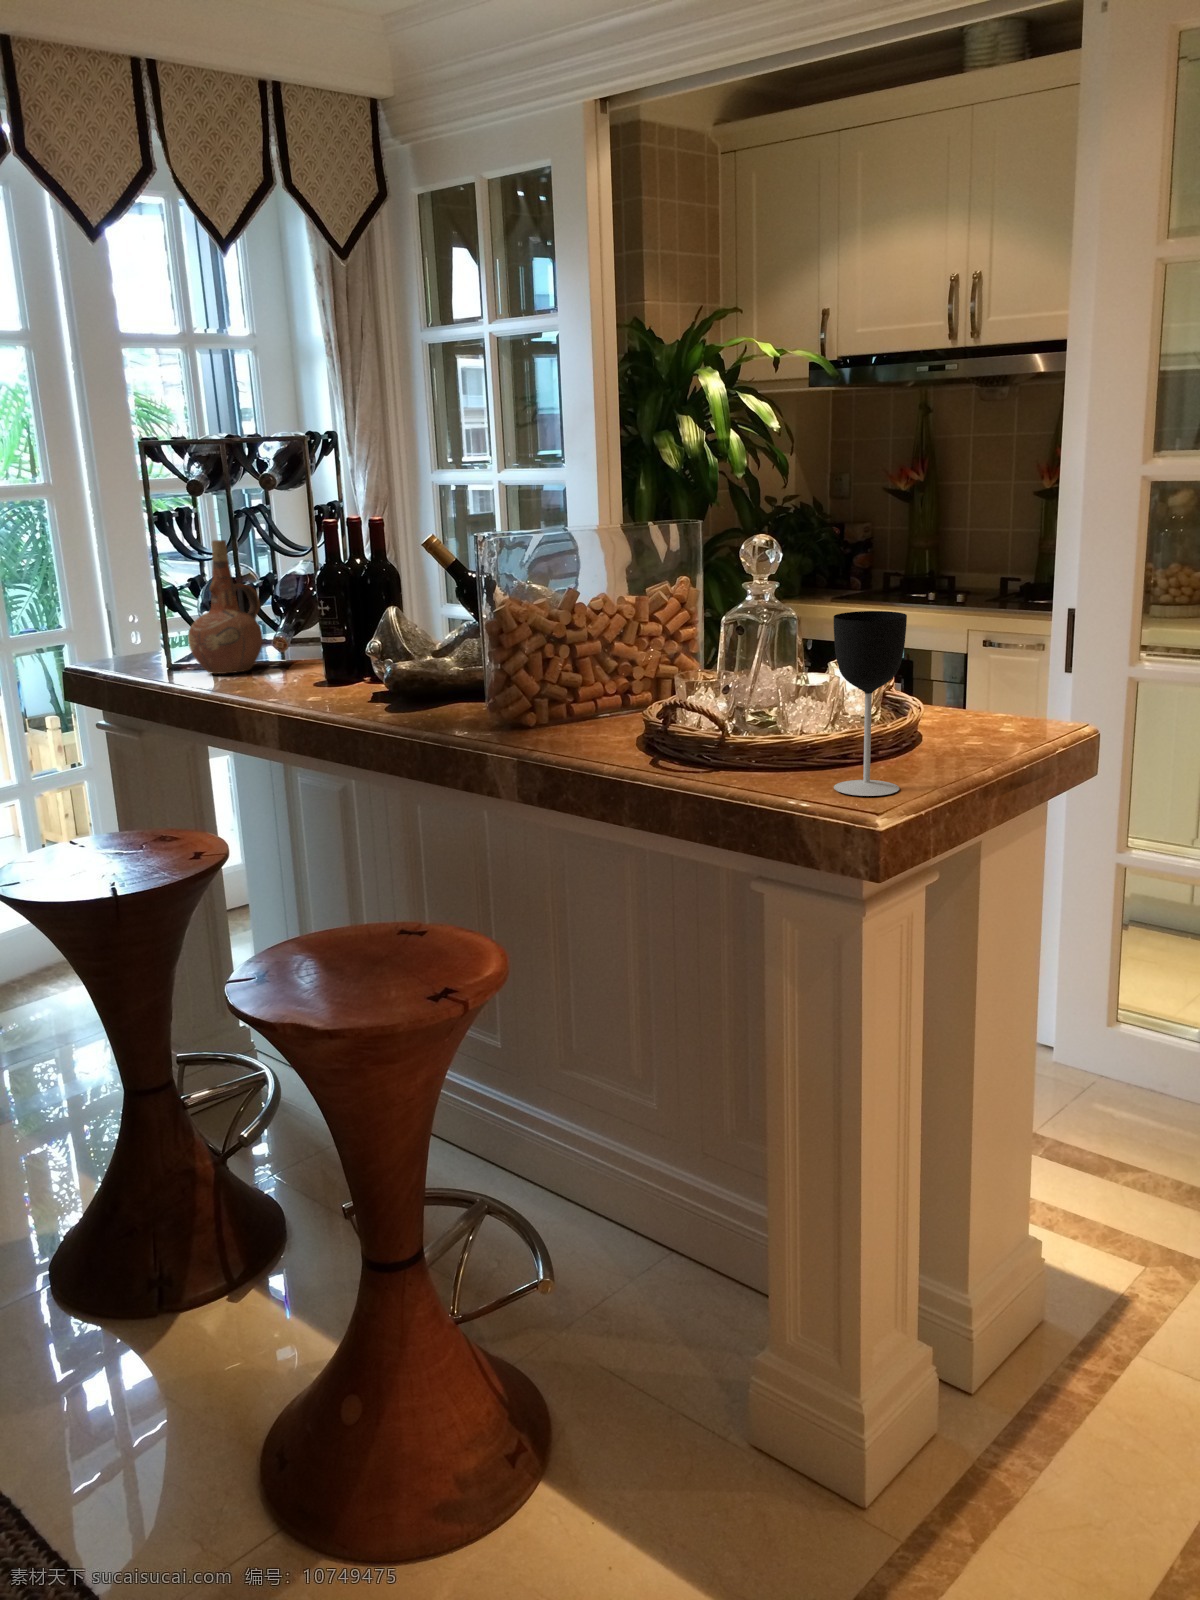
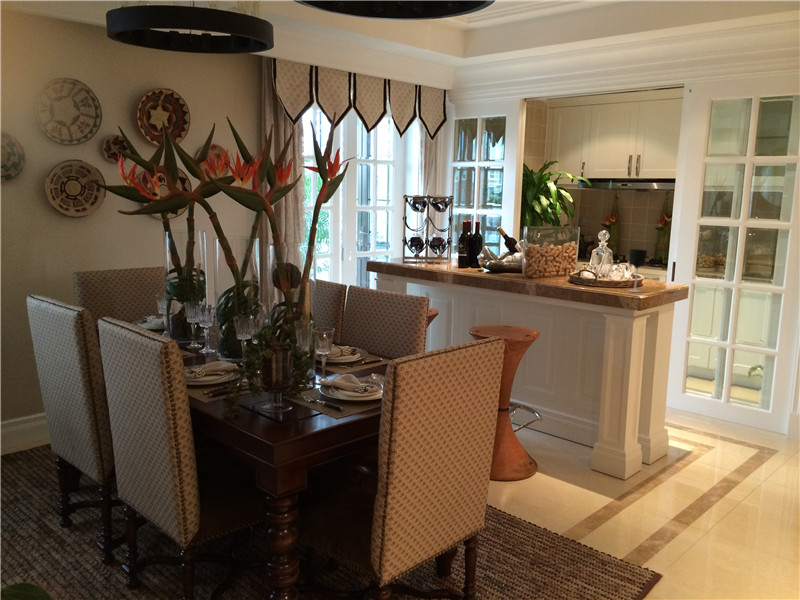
ceramic pitcher: present [188,540,263,674] -> none [413,226,434,265]

